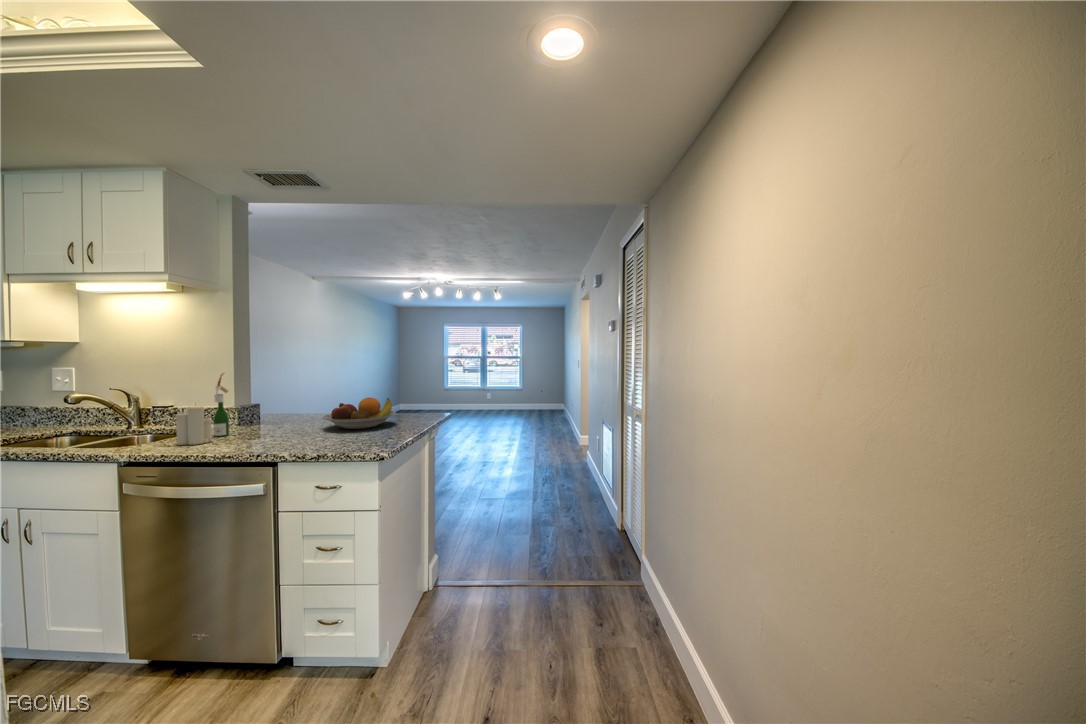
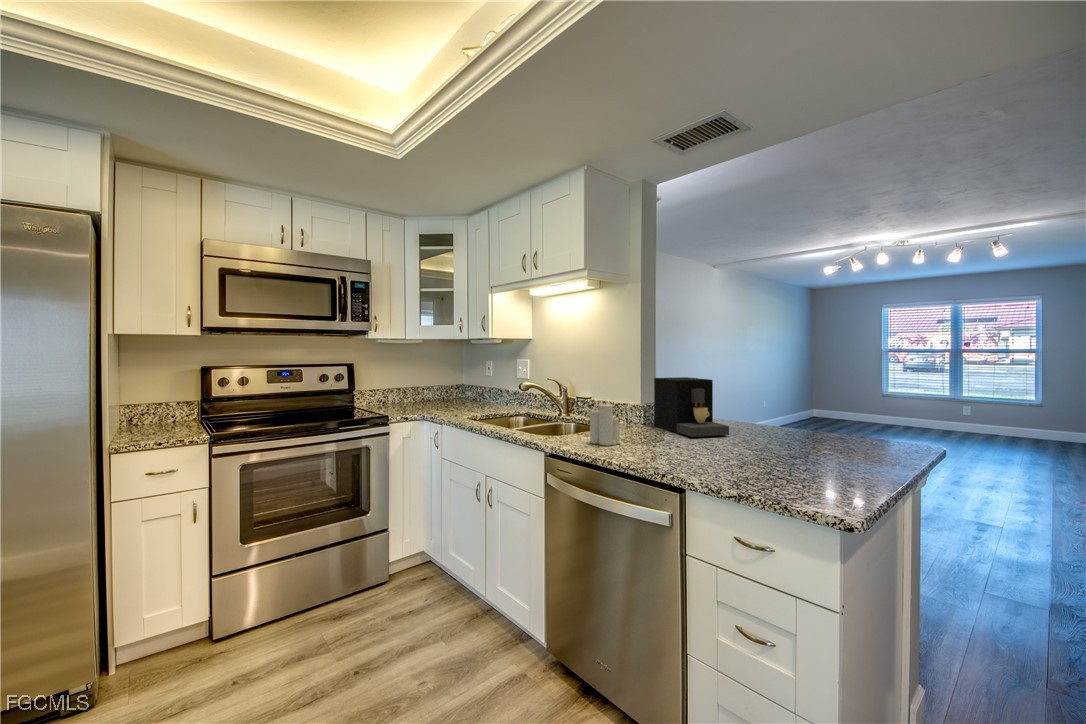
wine bottle: present [213,373,236,437] -> none [621,368,642,439]
coffee maker: none [249,380,319,427] -> present [654,377,729,437]
fruit bowl: present [323,398,395,429] -> none [737,411,846,455]

